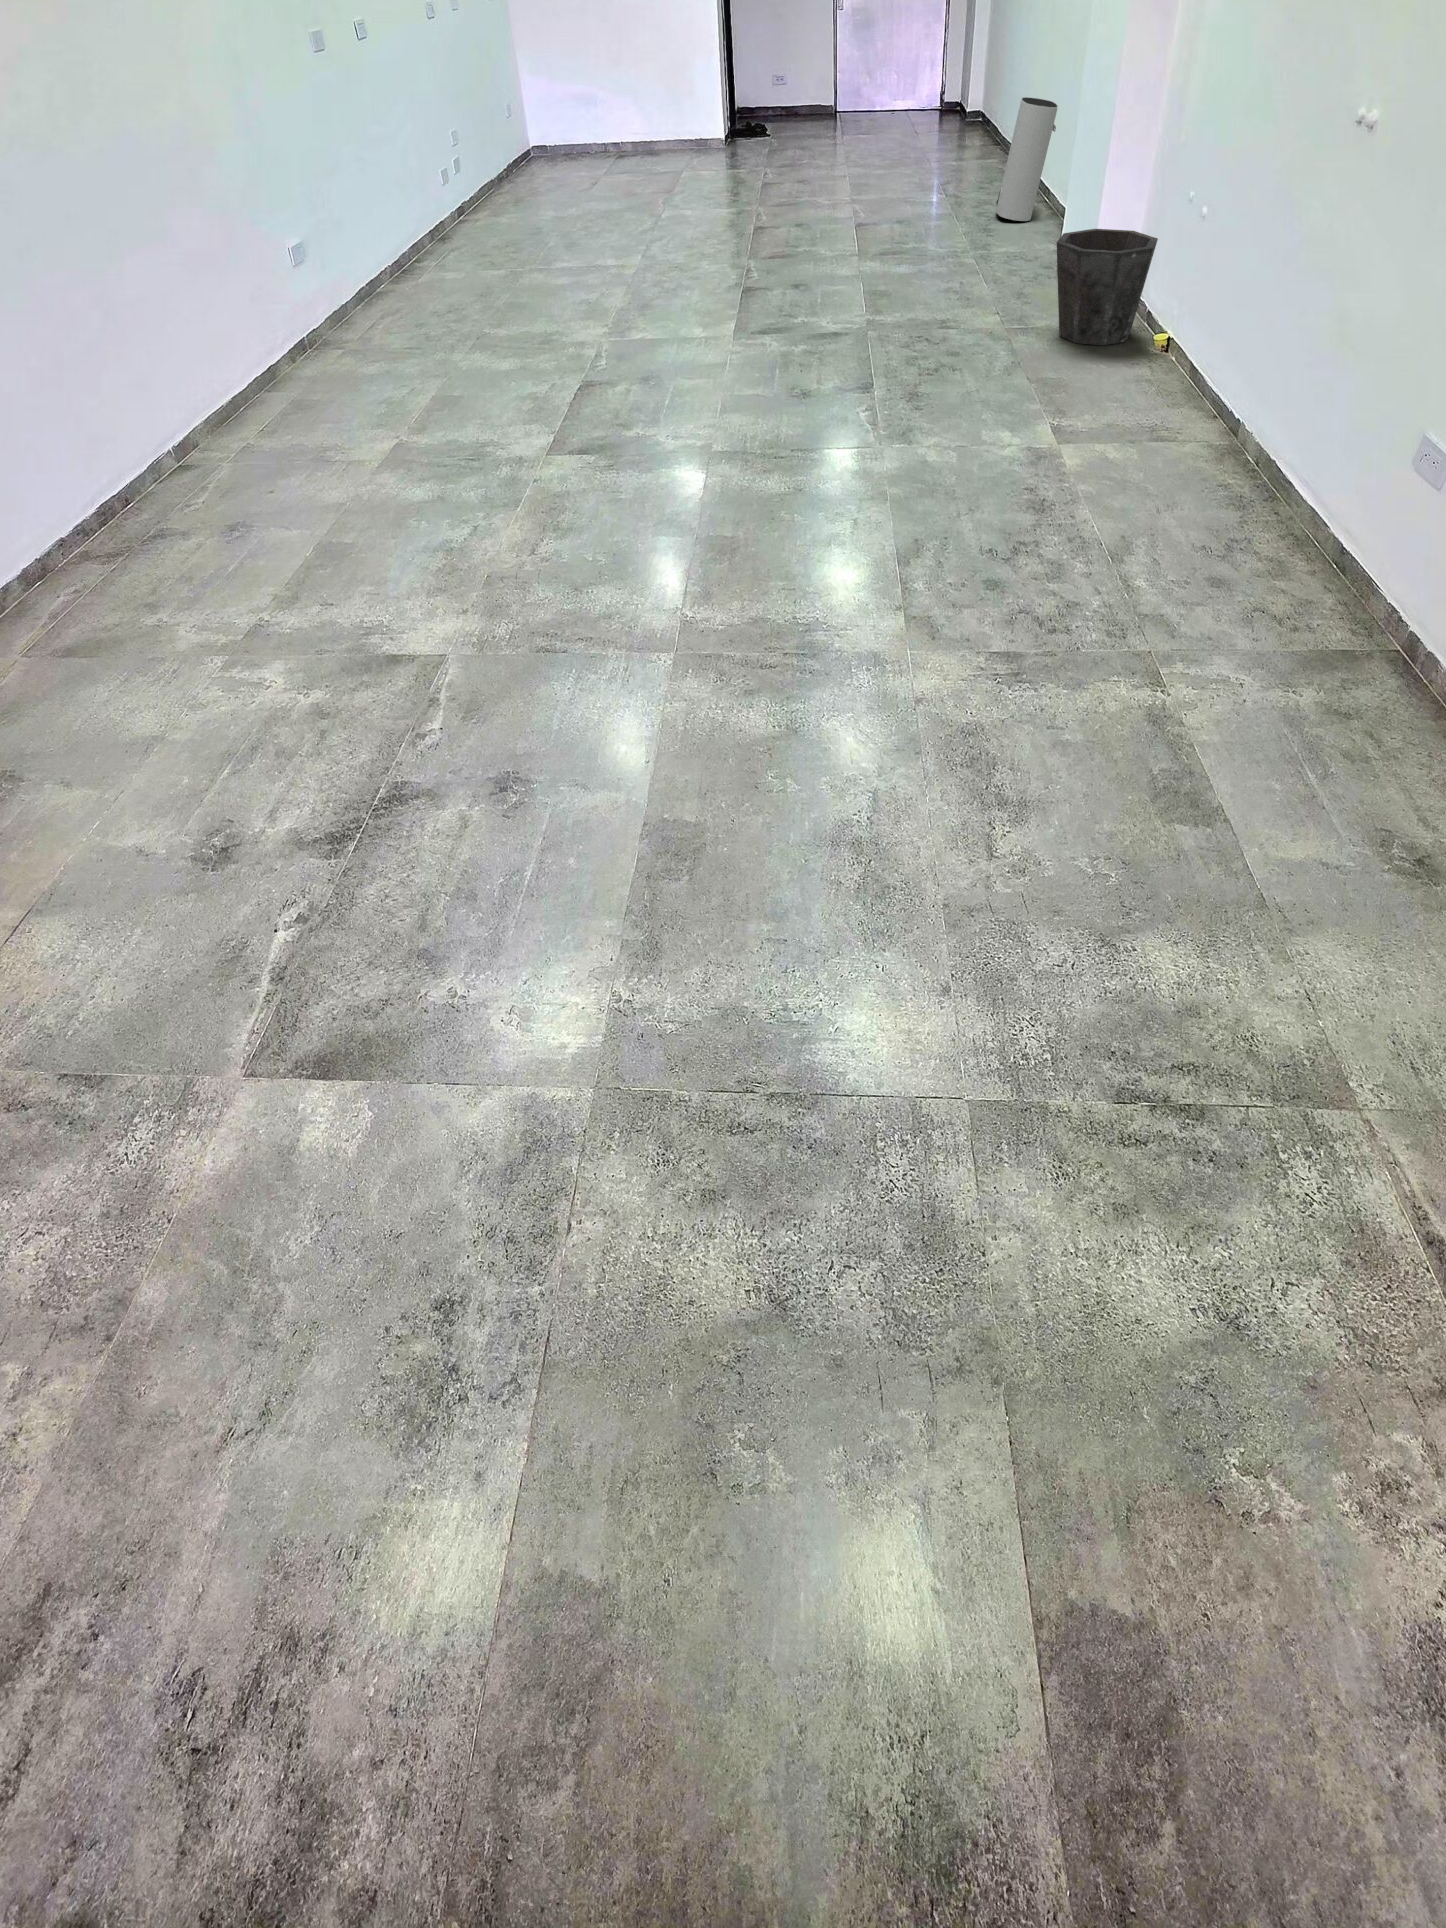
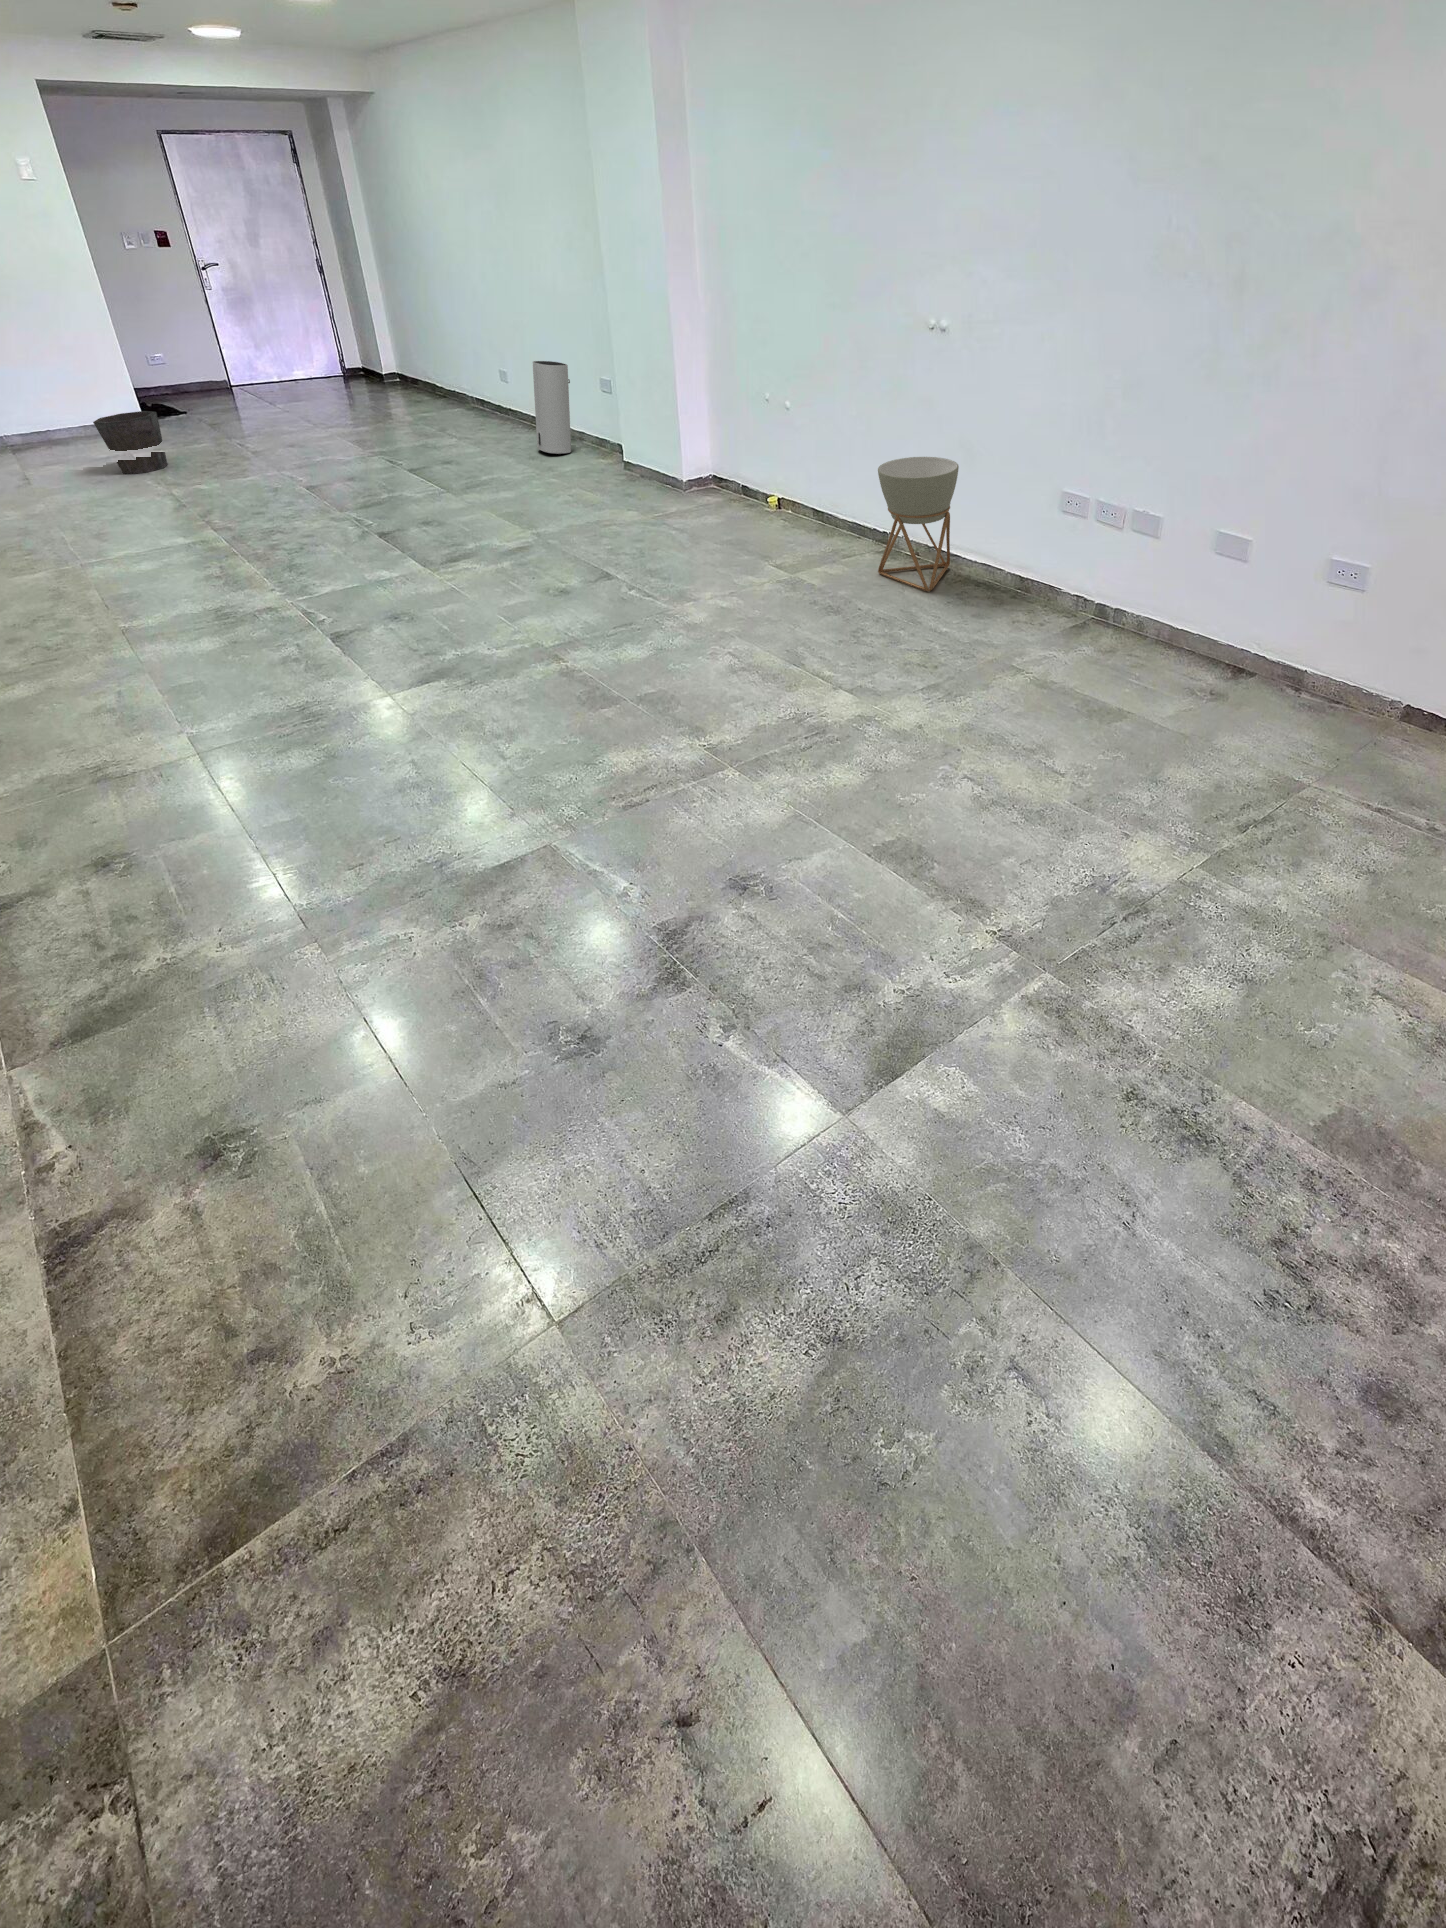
waste bin: present [1057,229,1158,345] -> present [93,411,167,474]
planter: none [1165,317,1321,528] -> present [878,457,959,591]

